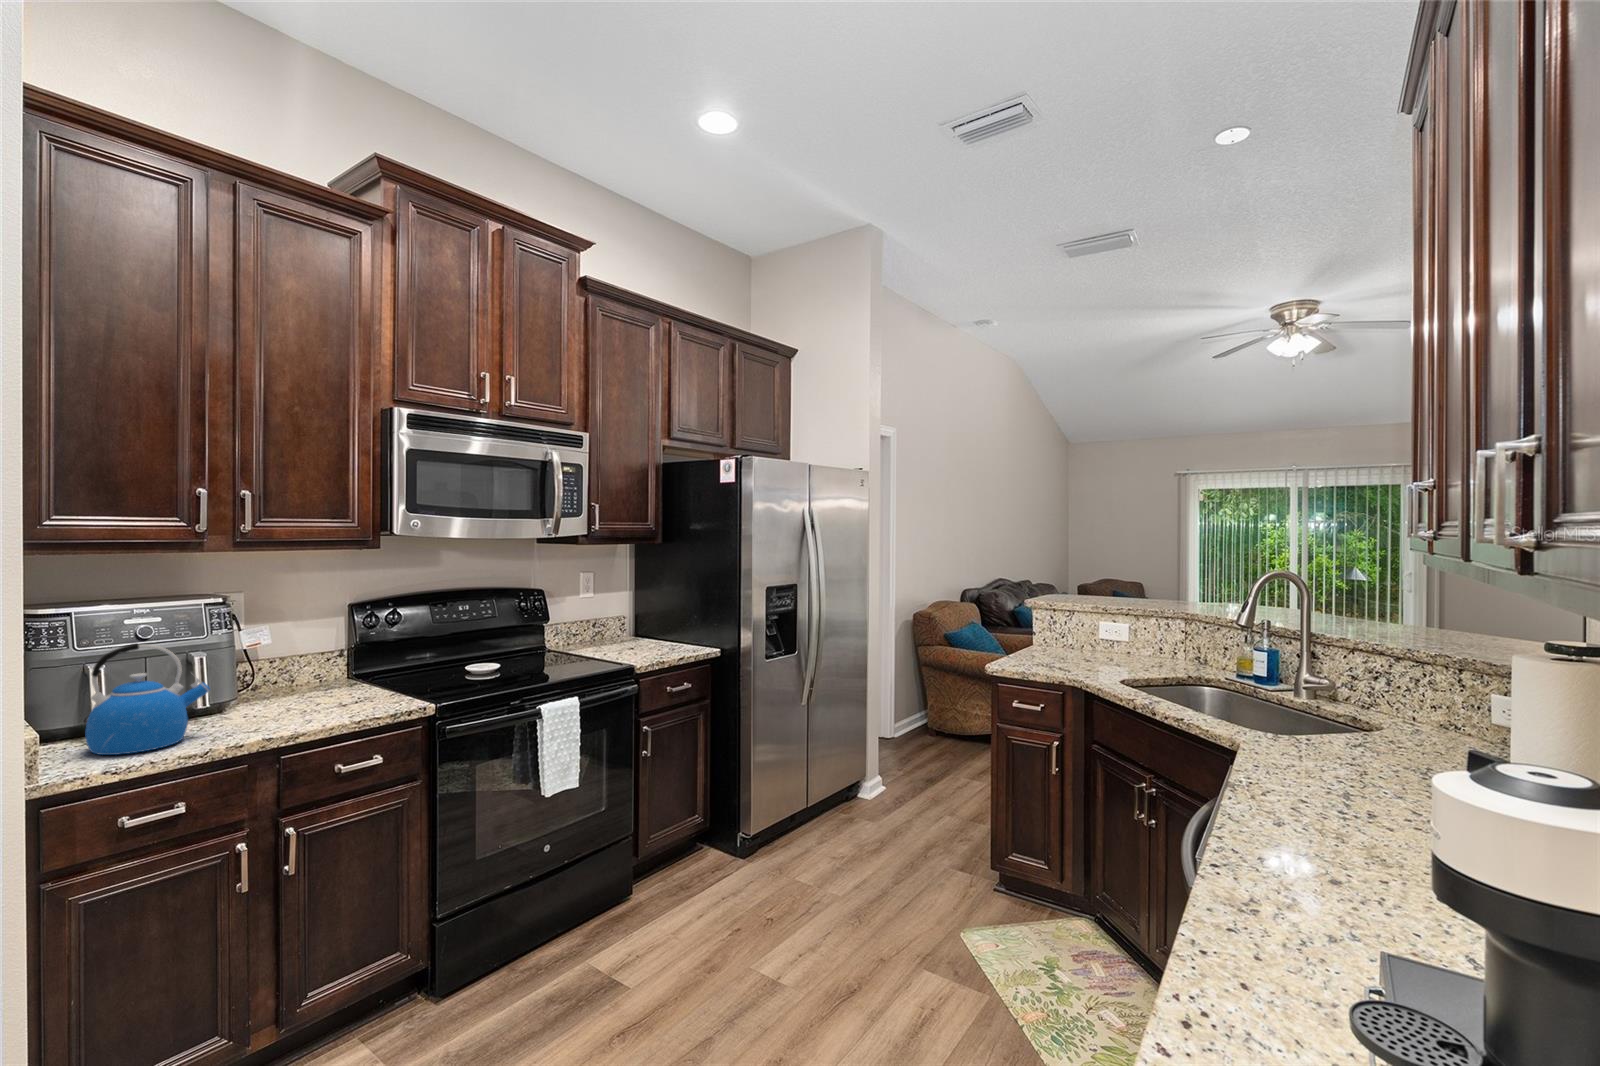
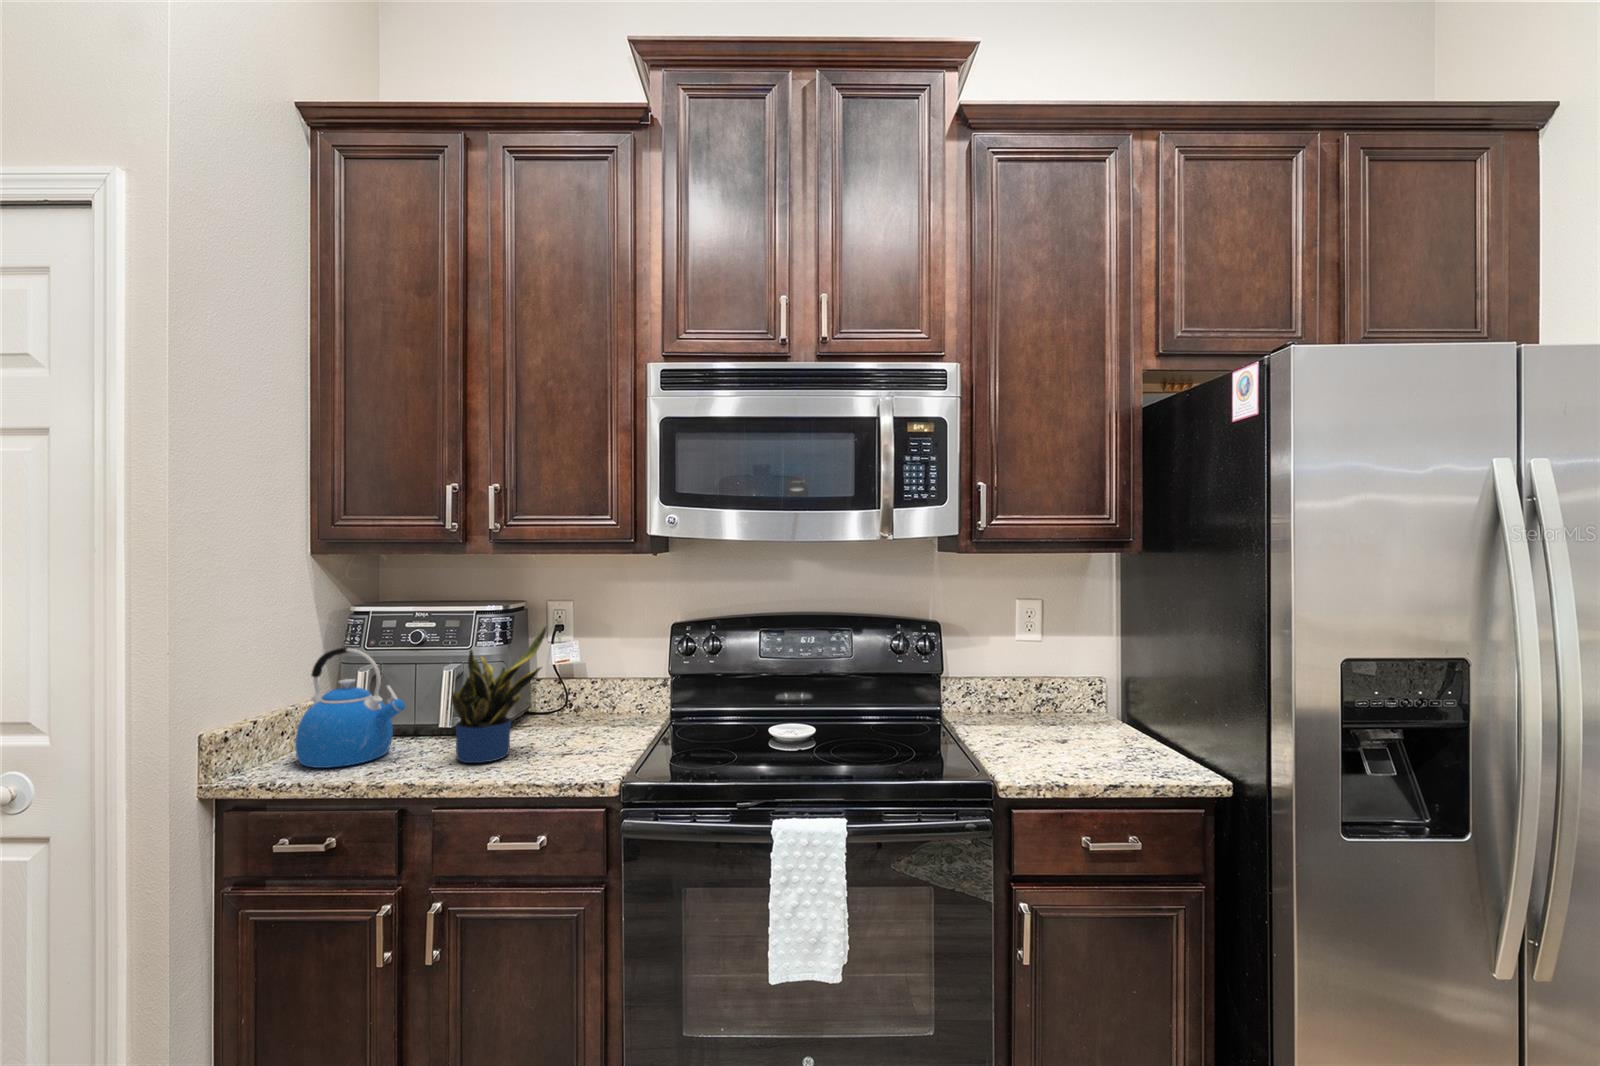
potted plant: none [251,608,337,722] -> present [452,627,546,763]

